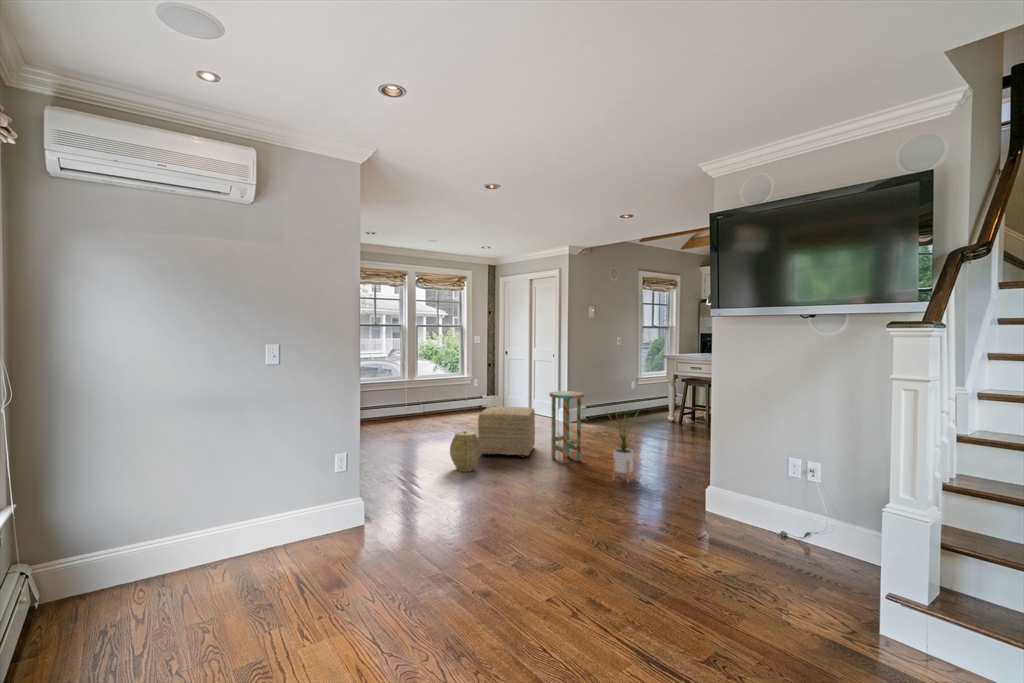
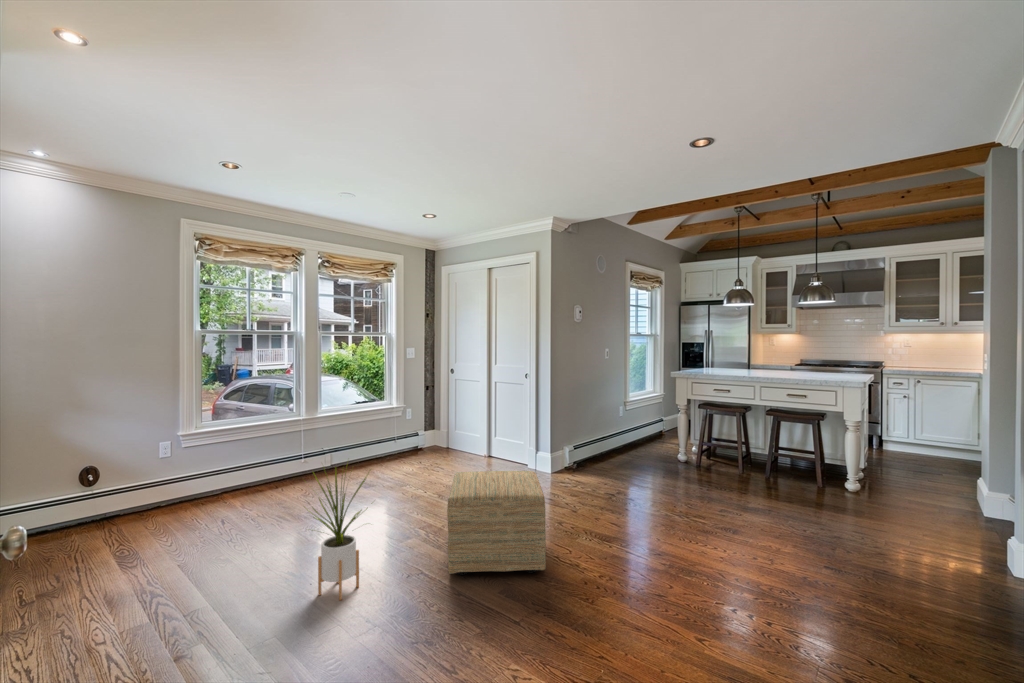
side table: present [549,391,584,463] -> none [579,444,643,584]
house plant: present [608,415,634,483] -> present [313,467,366,600]
woven basket: present [450,431,481,472] -> none [401,545,468,643]

